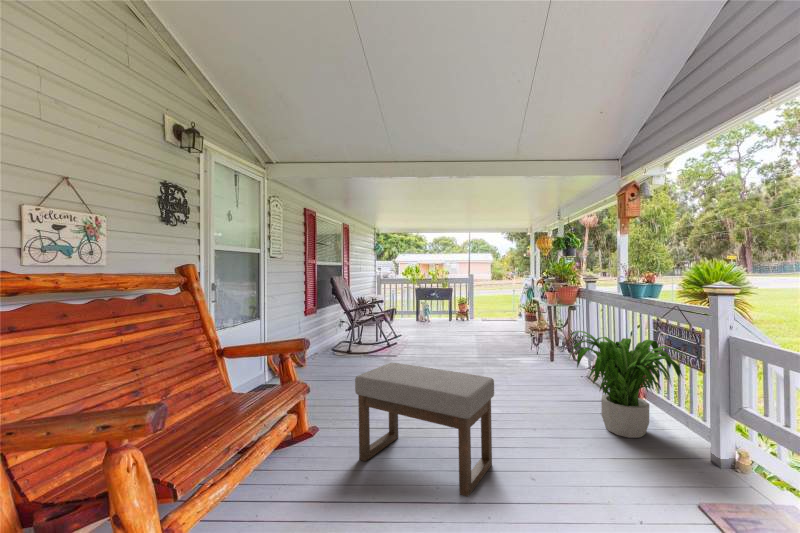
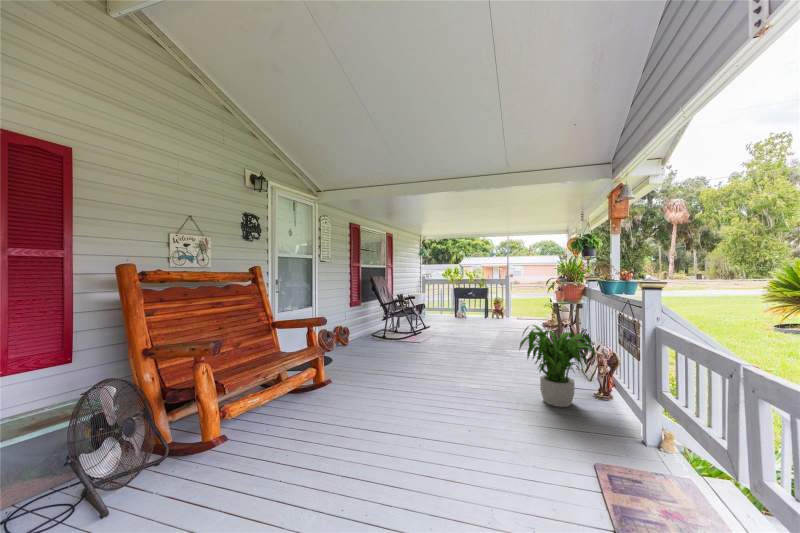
ottoman: present [355,363,494,497] -> none [352,338,441,422]

